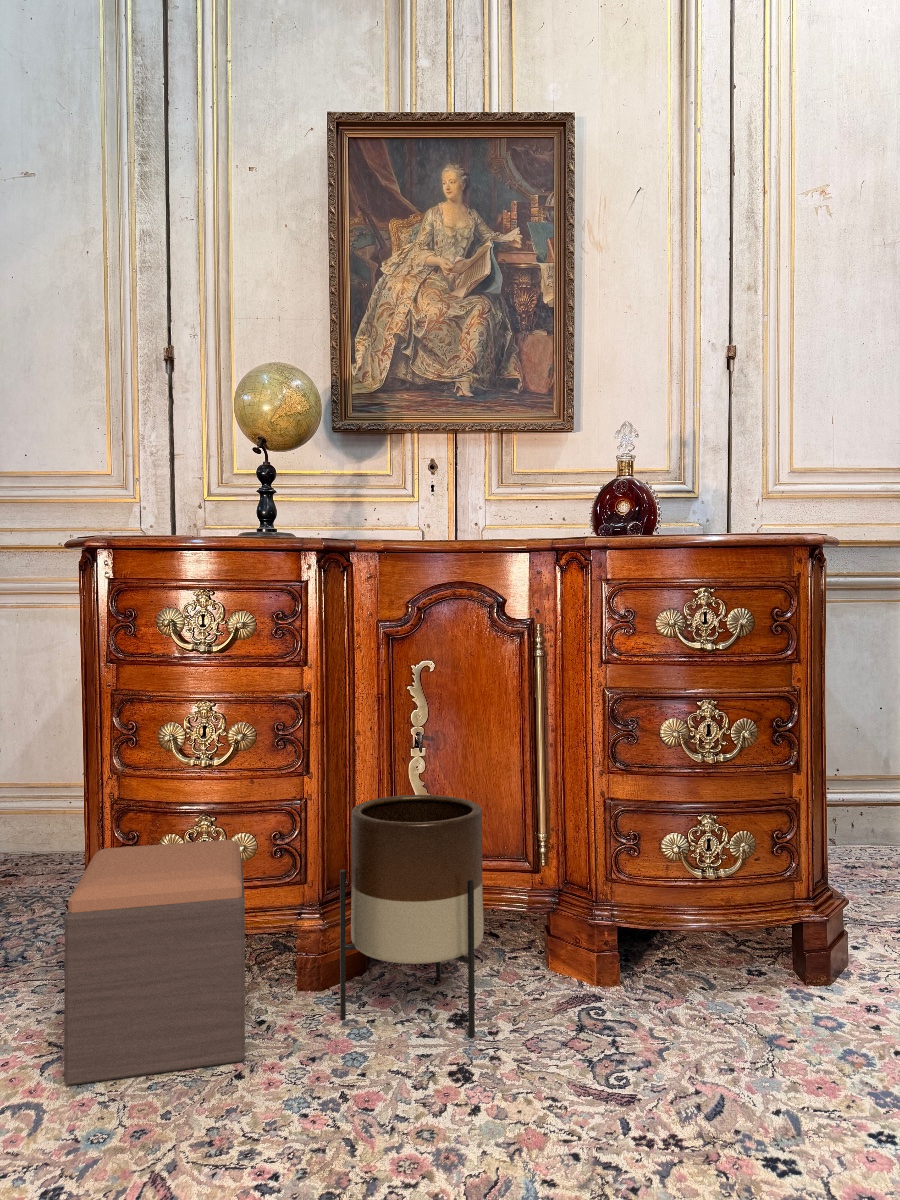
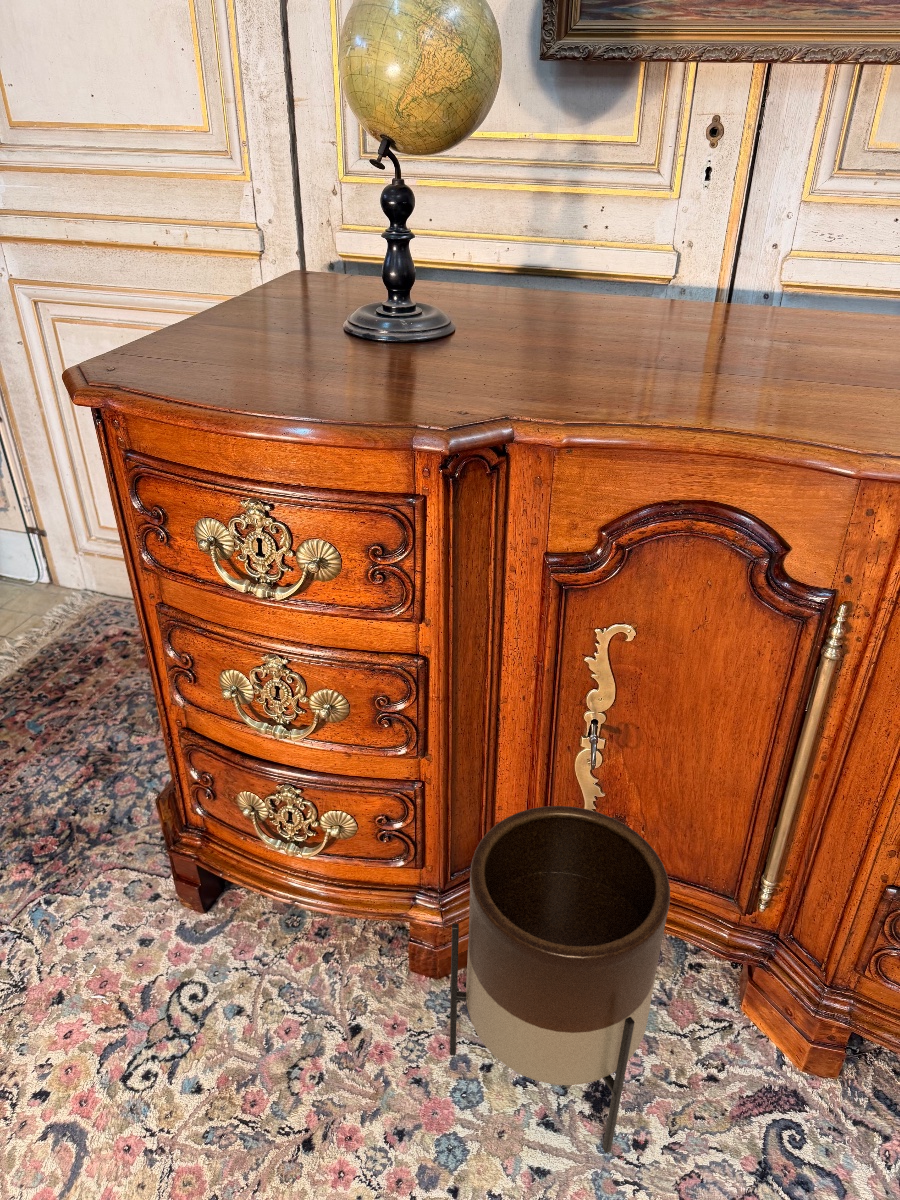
footstool: present [64,840,245,1085] -> none [82,813,348,1120]

